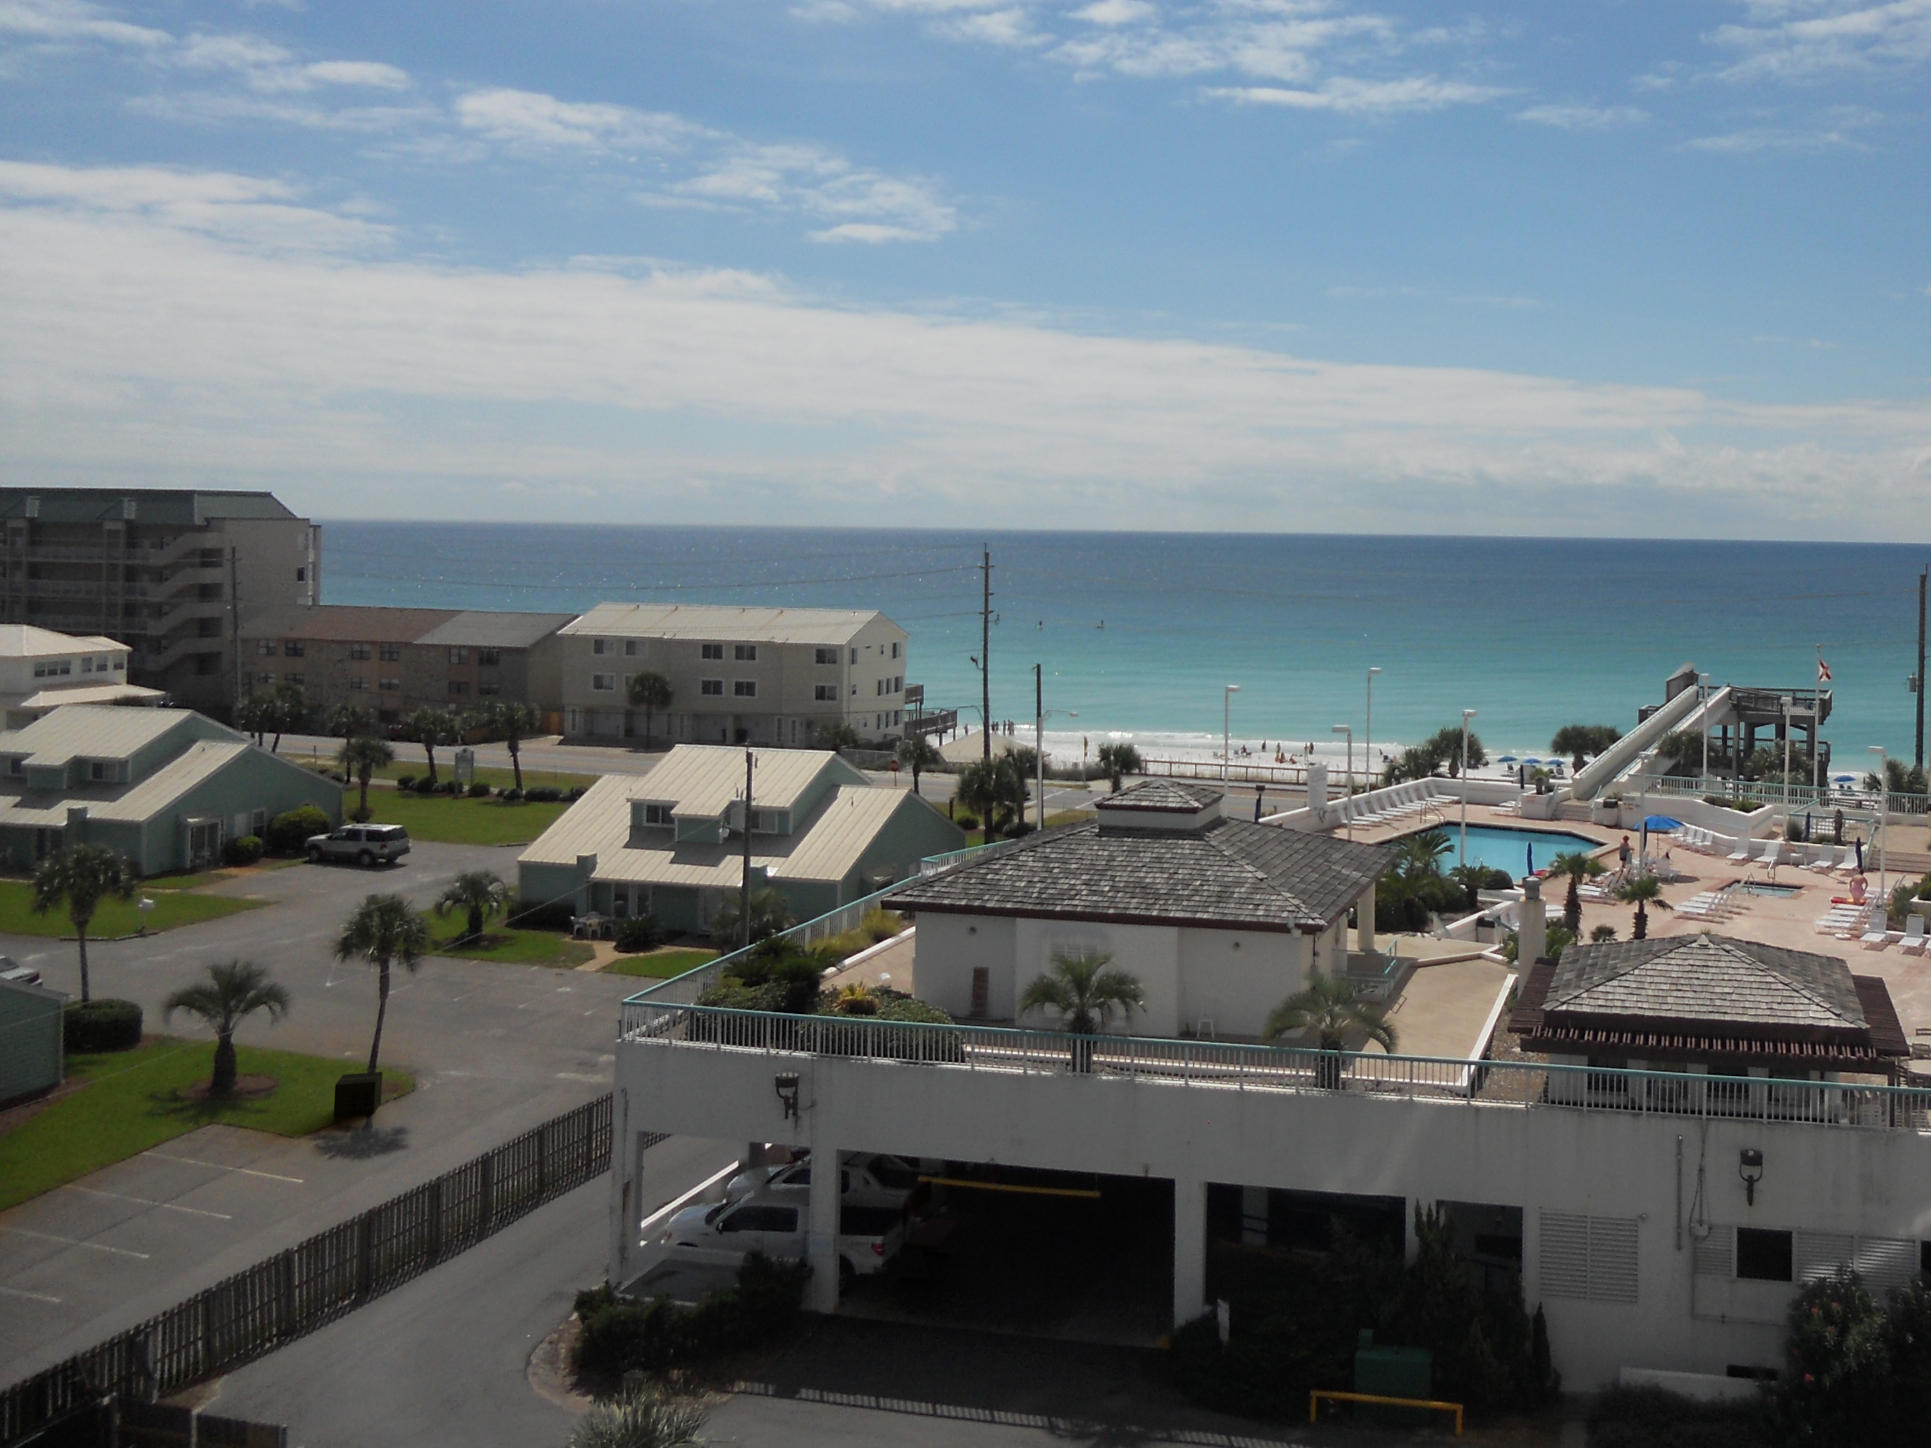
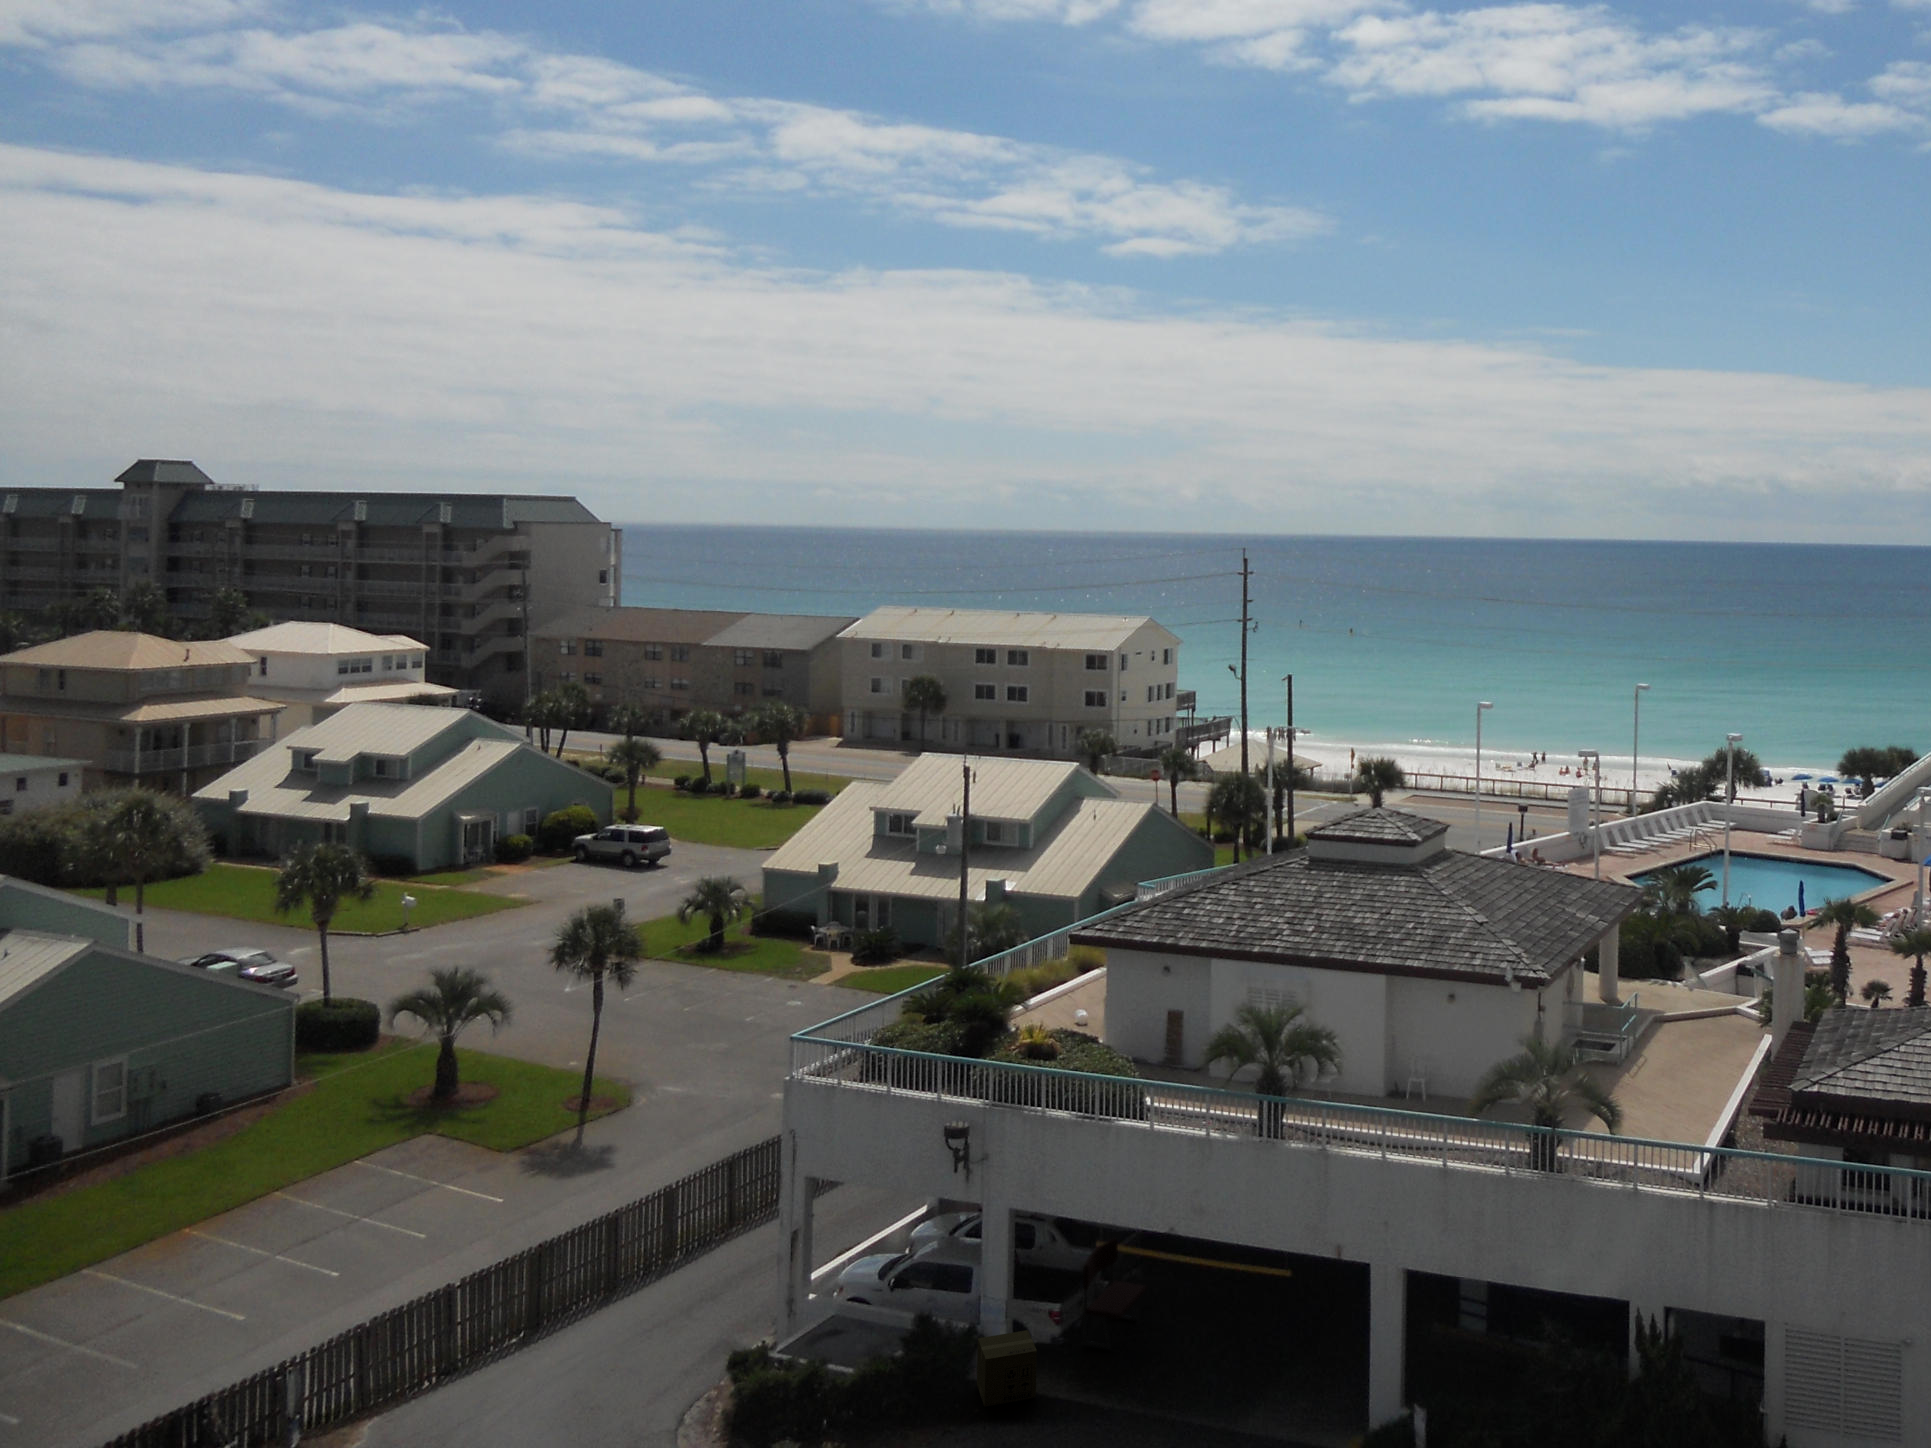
cardboard box: present [334,1072,382,1117] -> present [977,1330,1037,1407]

